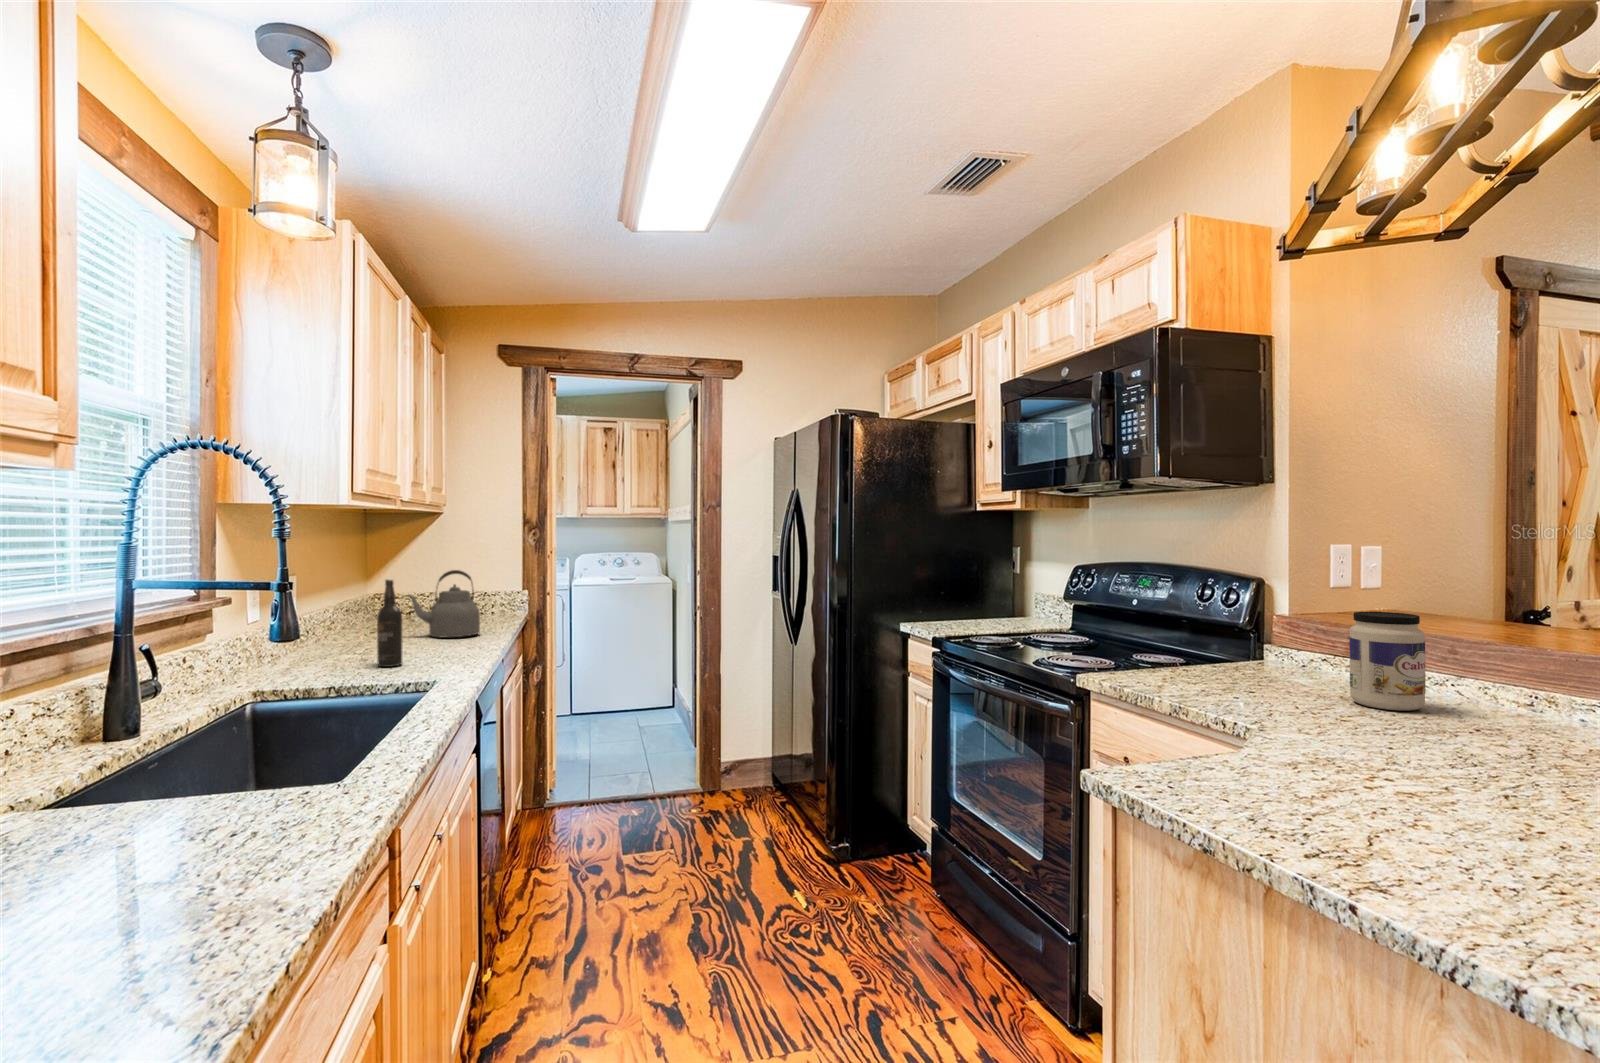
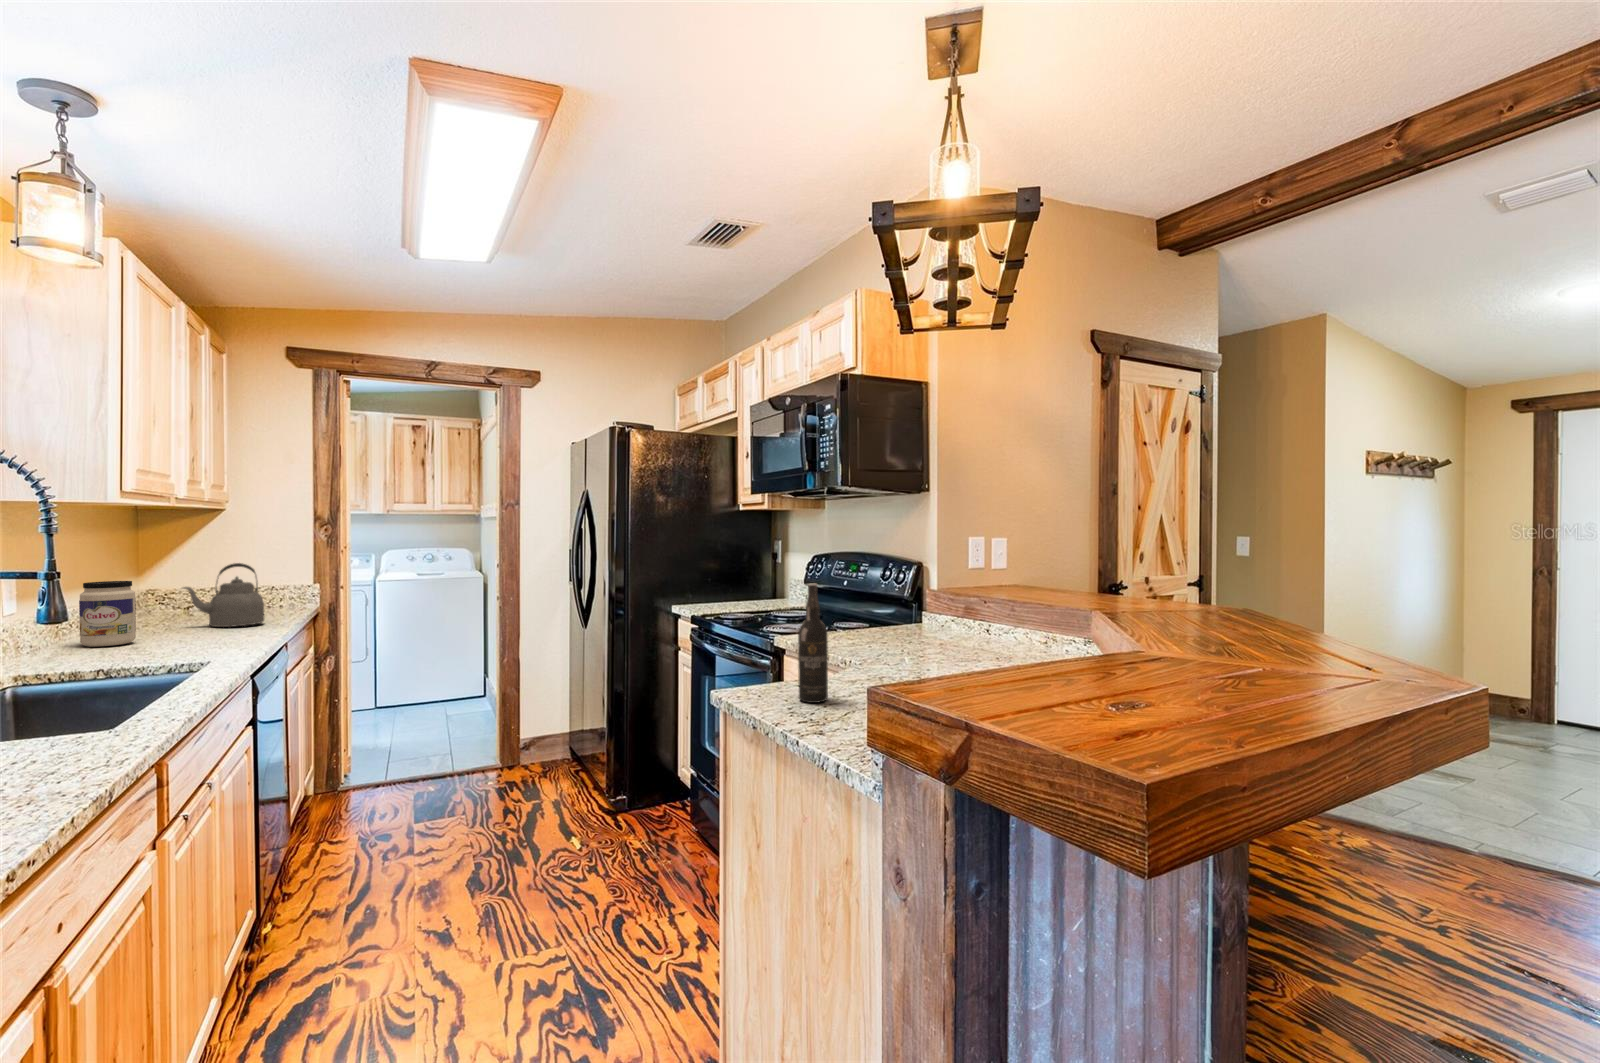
wine bottle: present [377,579,403,667] -> present [798,584,828,703]
jar: present [1349,612,1426,711] -> present [79,581,136,647]

